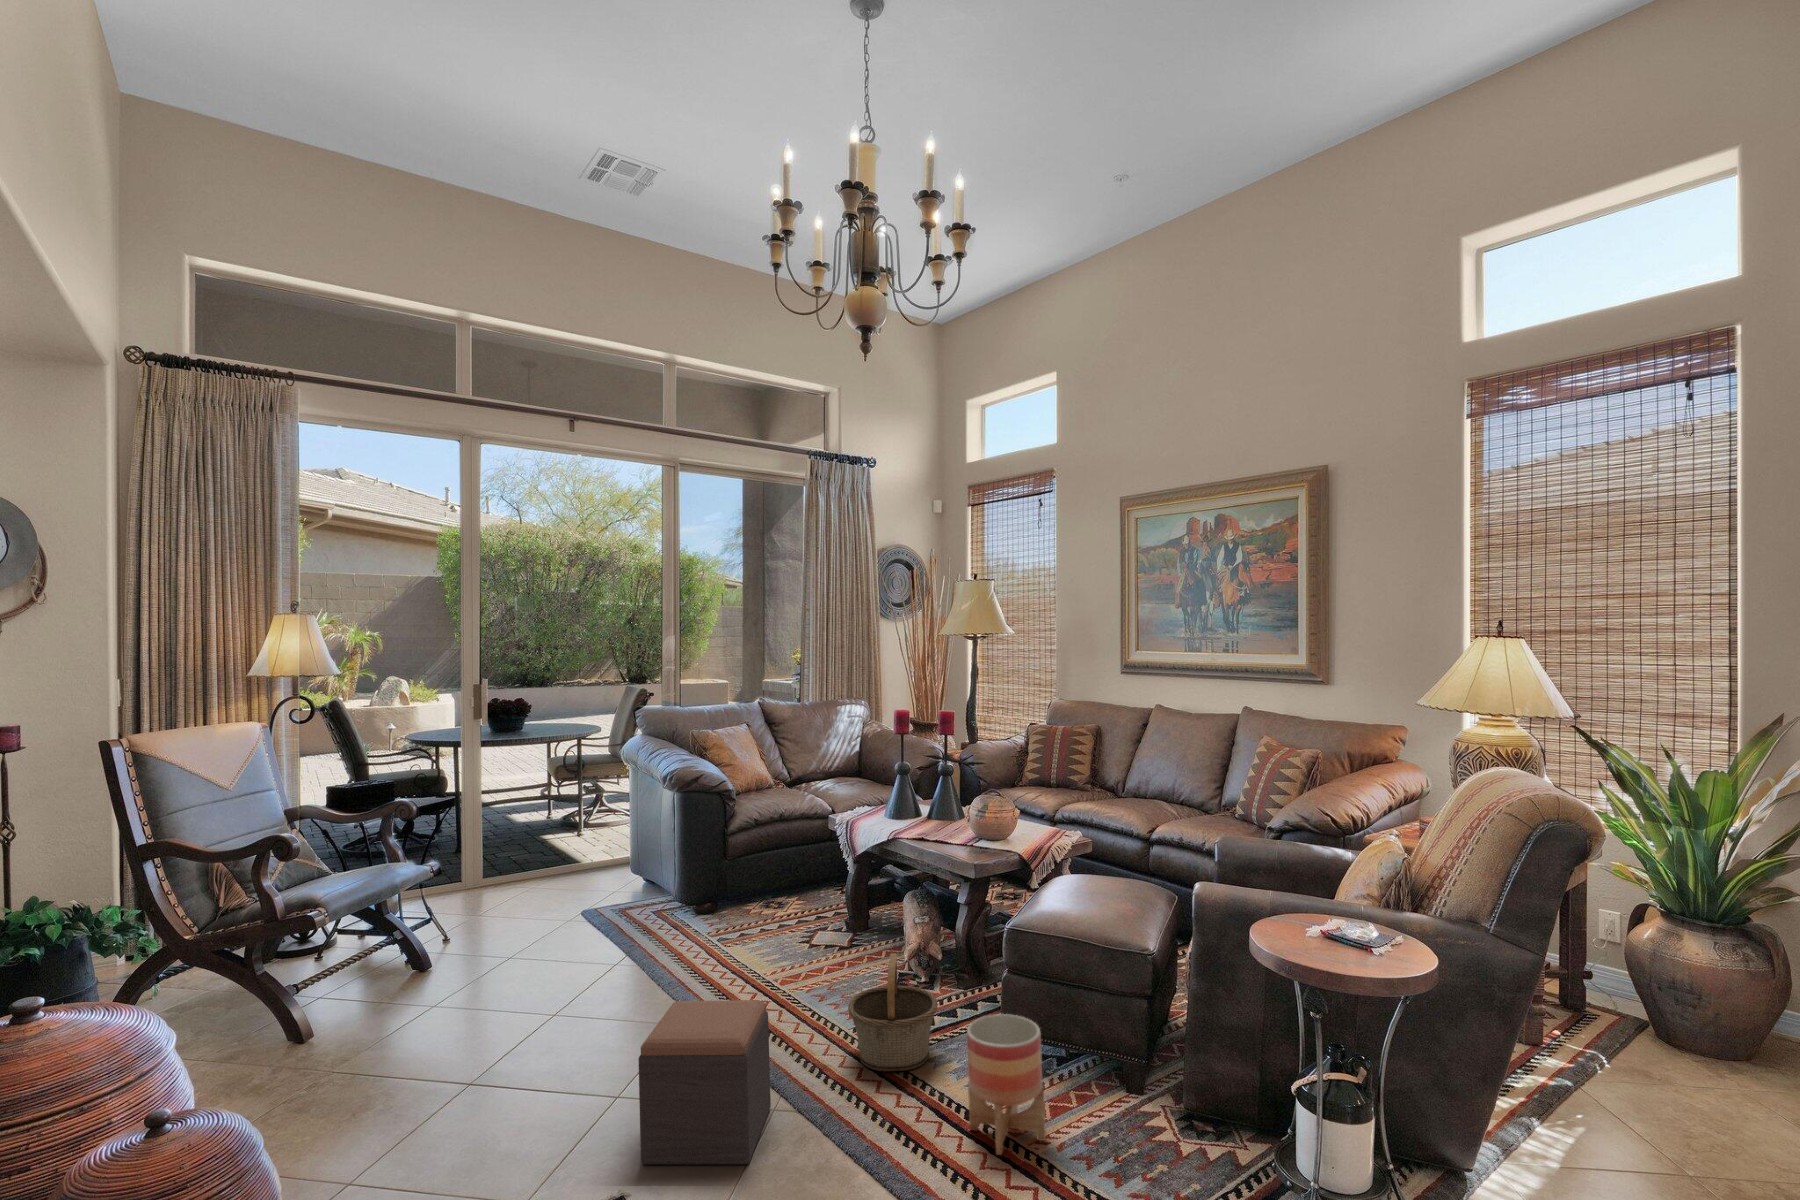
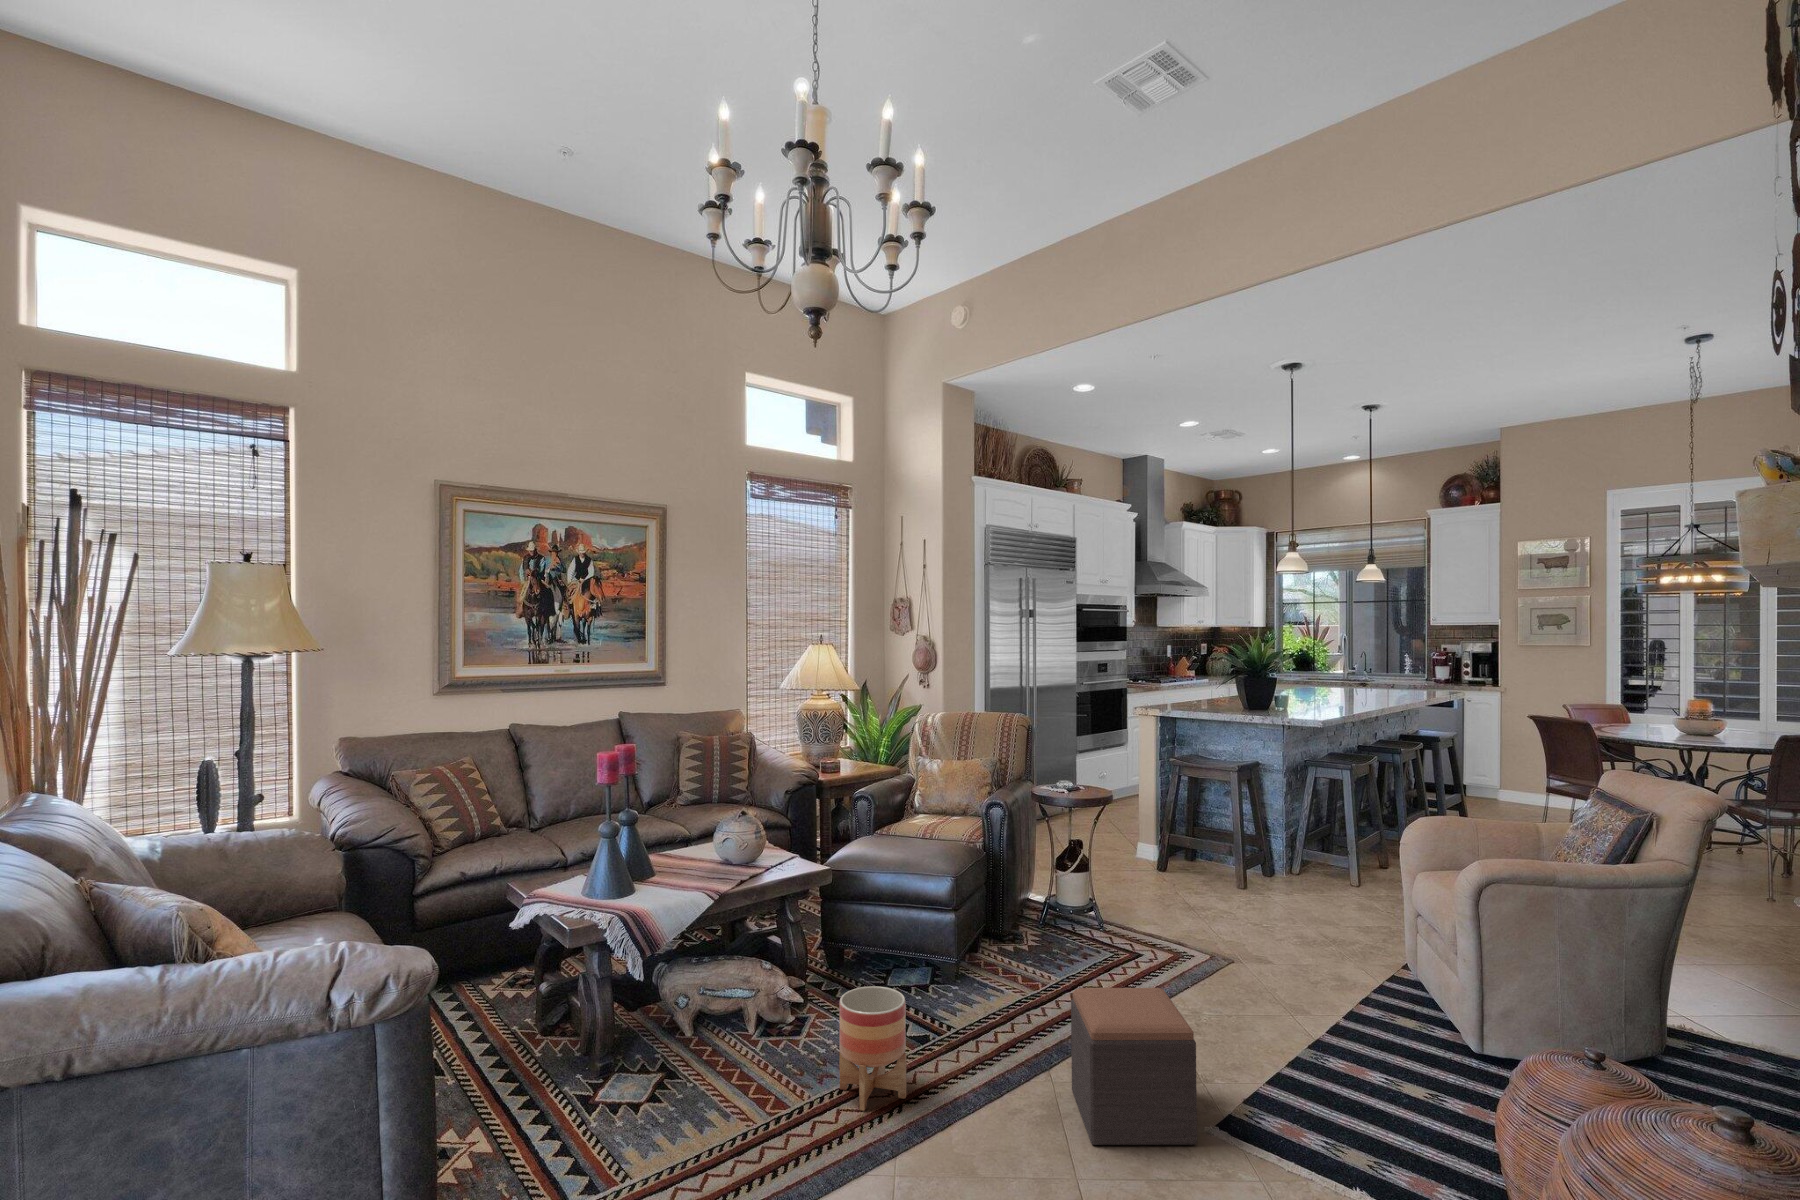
basket: present [848,953,938,1071] -> none [920,944,1005,1053]
planter: present [967,1014,1046,1155] -> present [839,986,906,1111]

